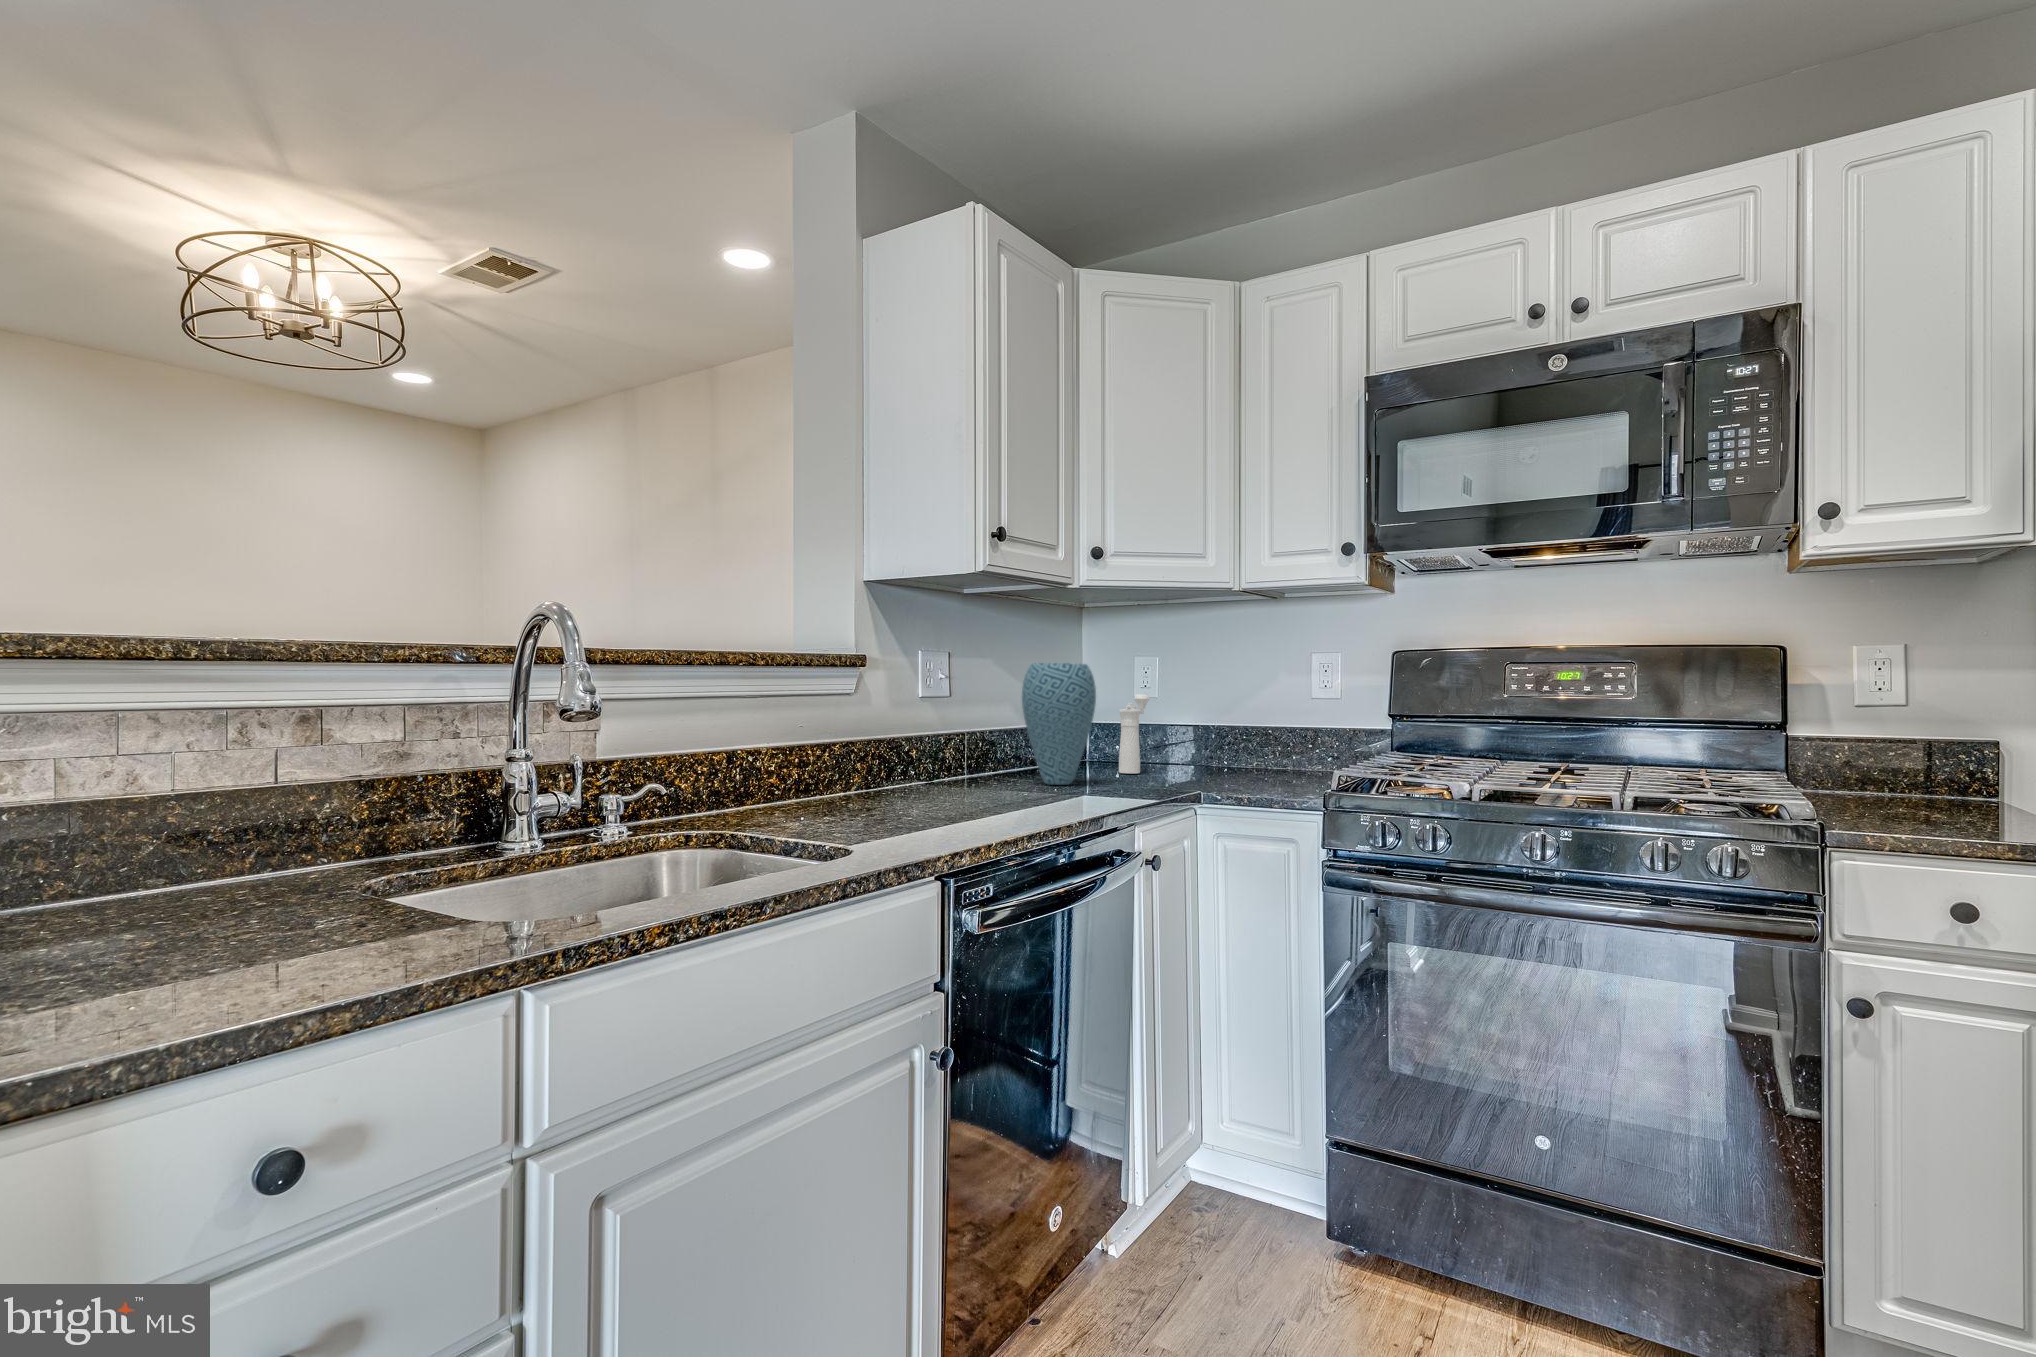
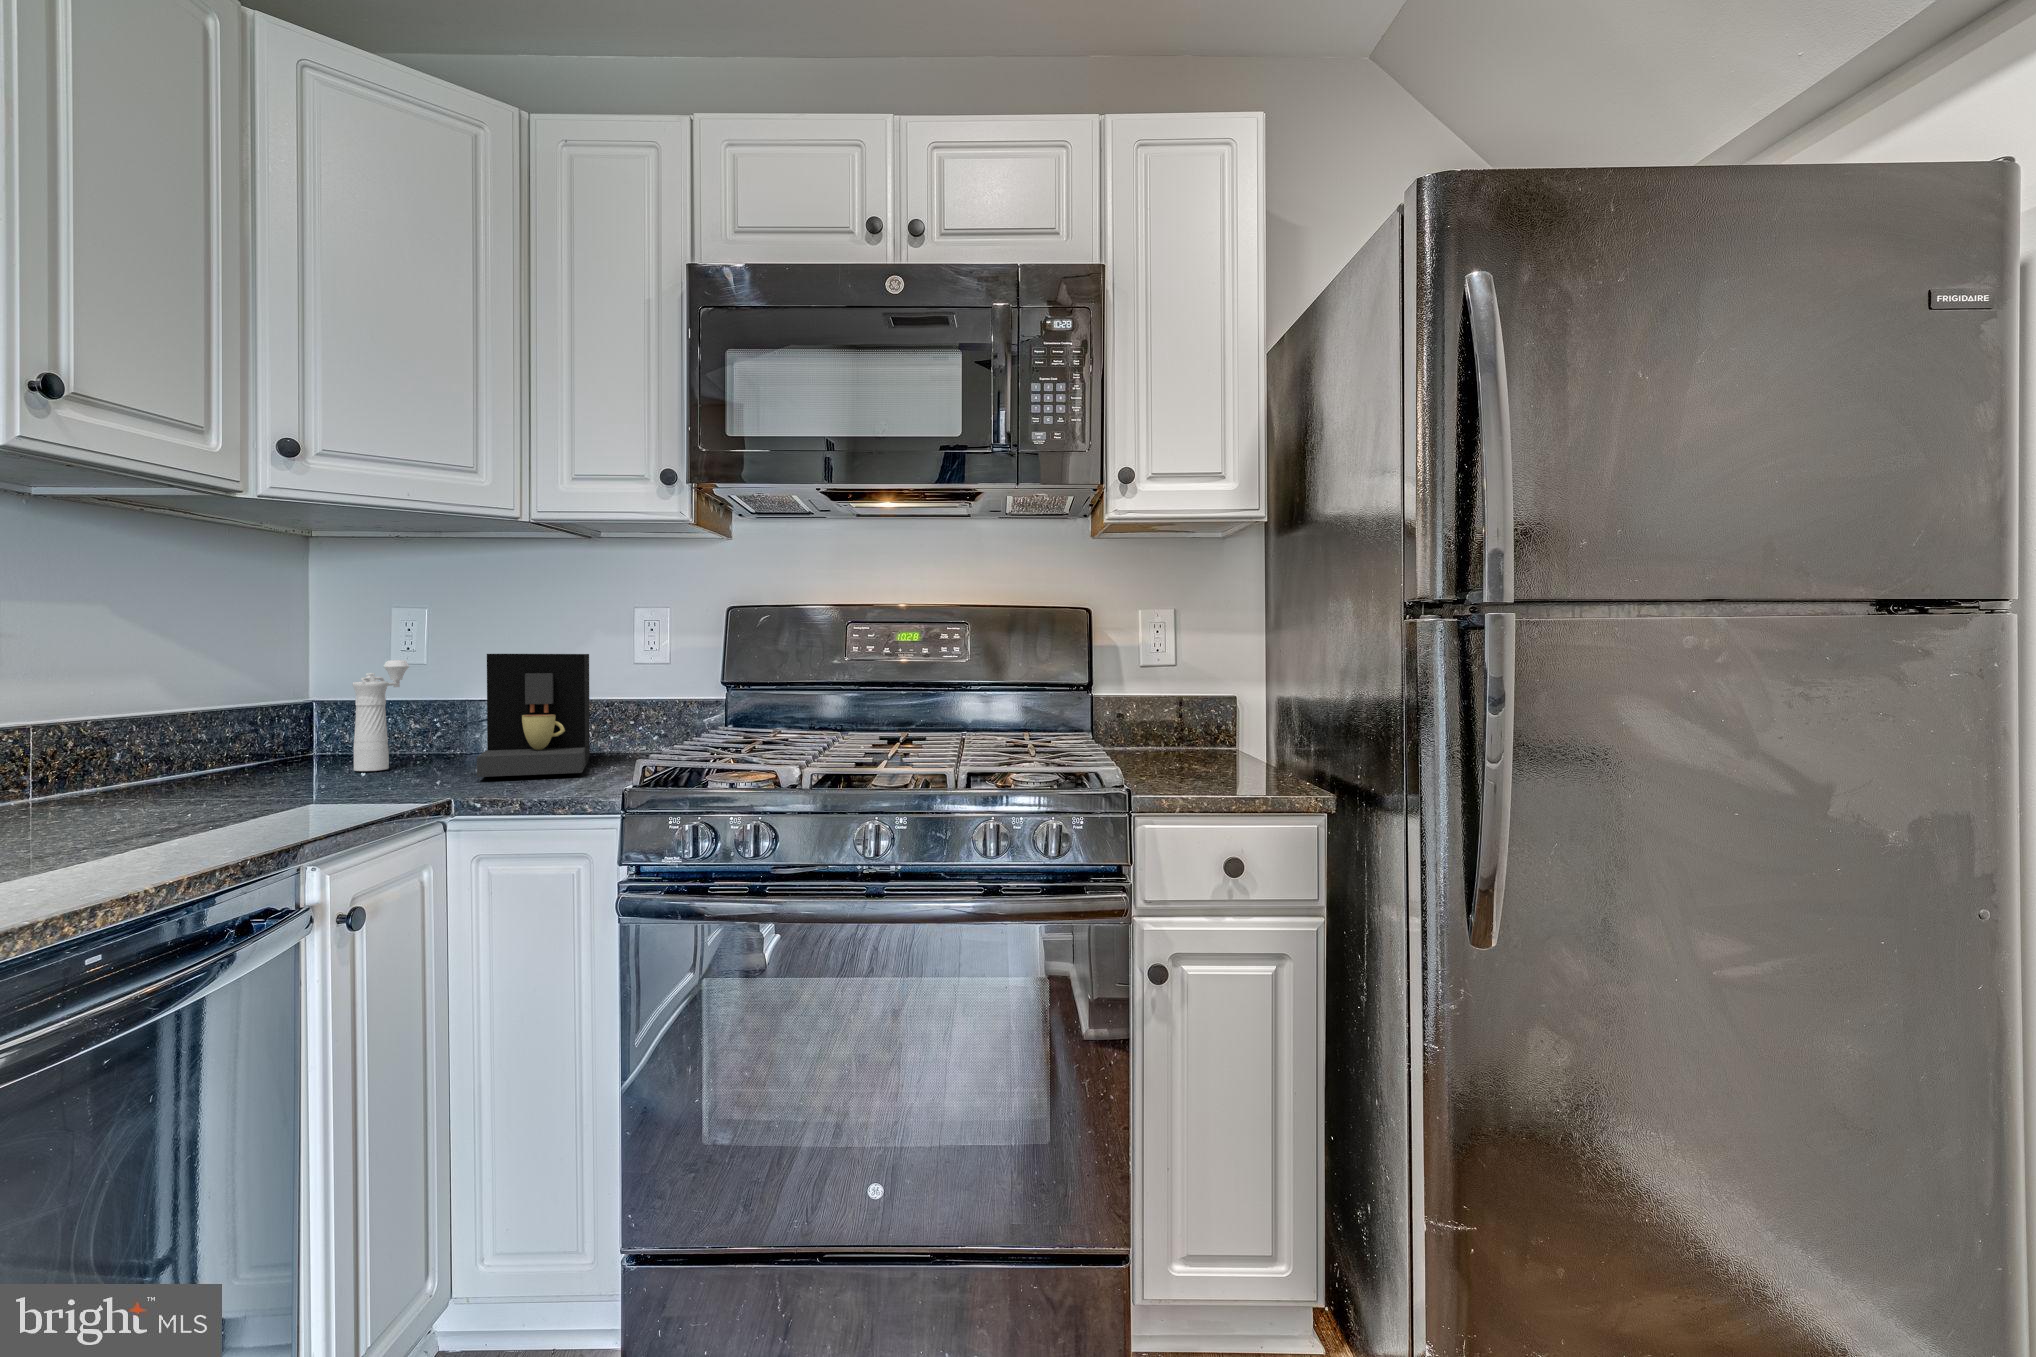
vase: present [1022,663,1096,785] -> none [132,615,284,804]
coffee maker: none [1206,689,1280,783] -> present [477,654,590,777]

